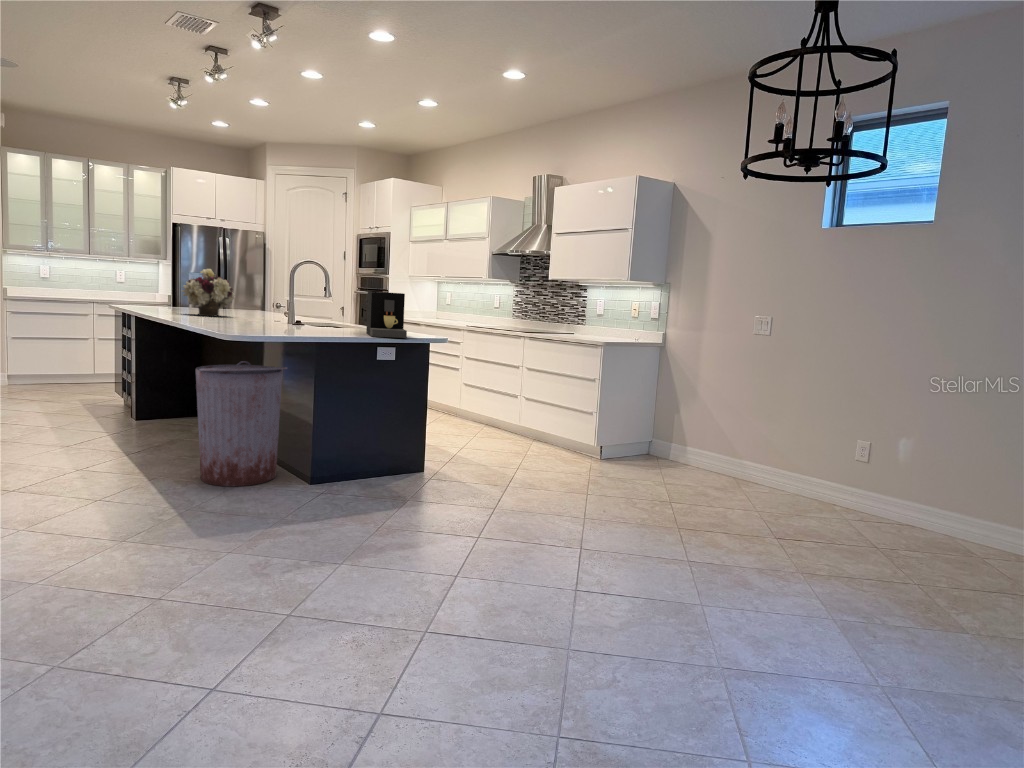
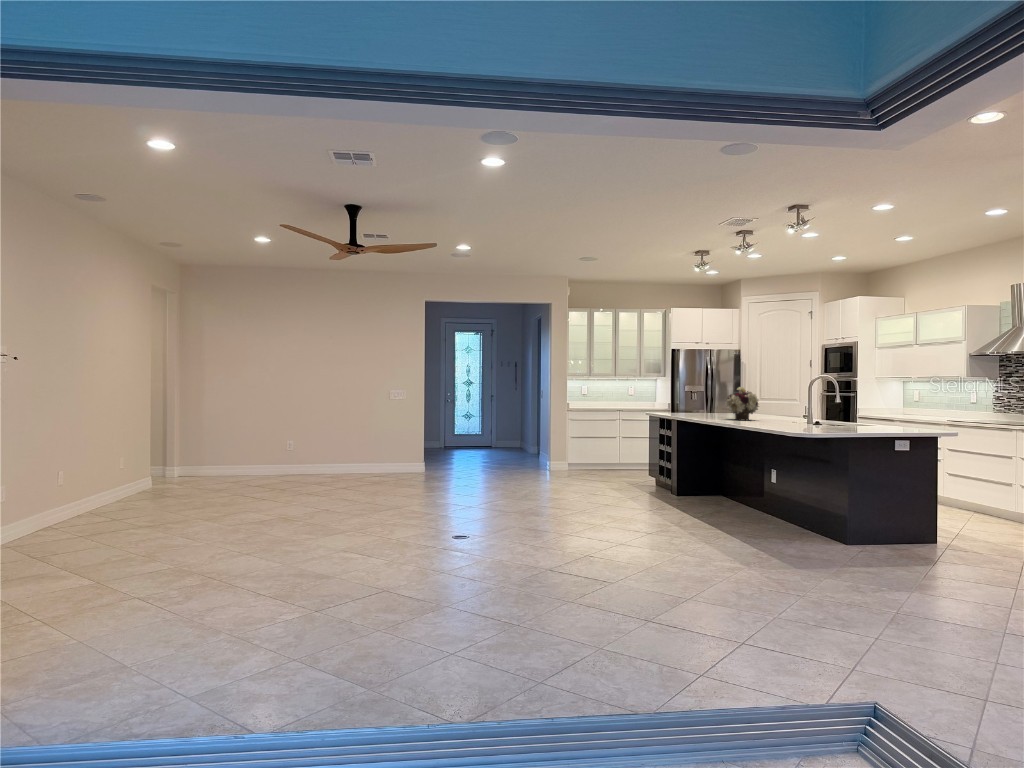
coffee maker: present [366,291,407,338] -> none [882,399,924,434]
trash can: present [196,361,287,486] -> none [759,452,825,540]

